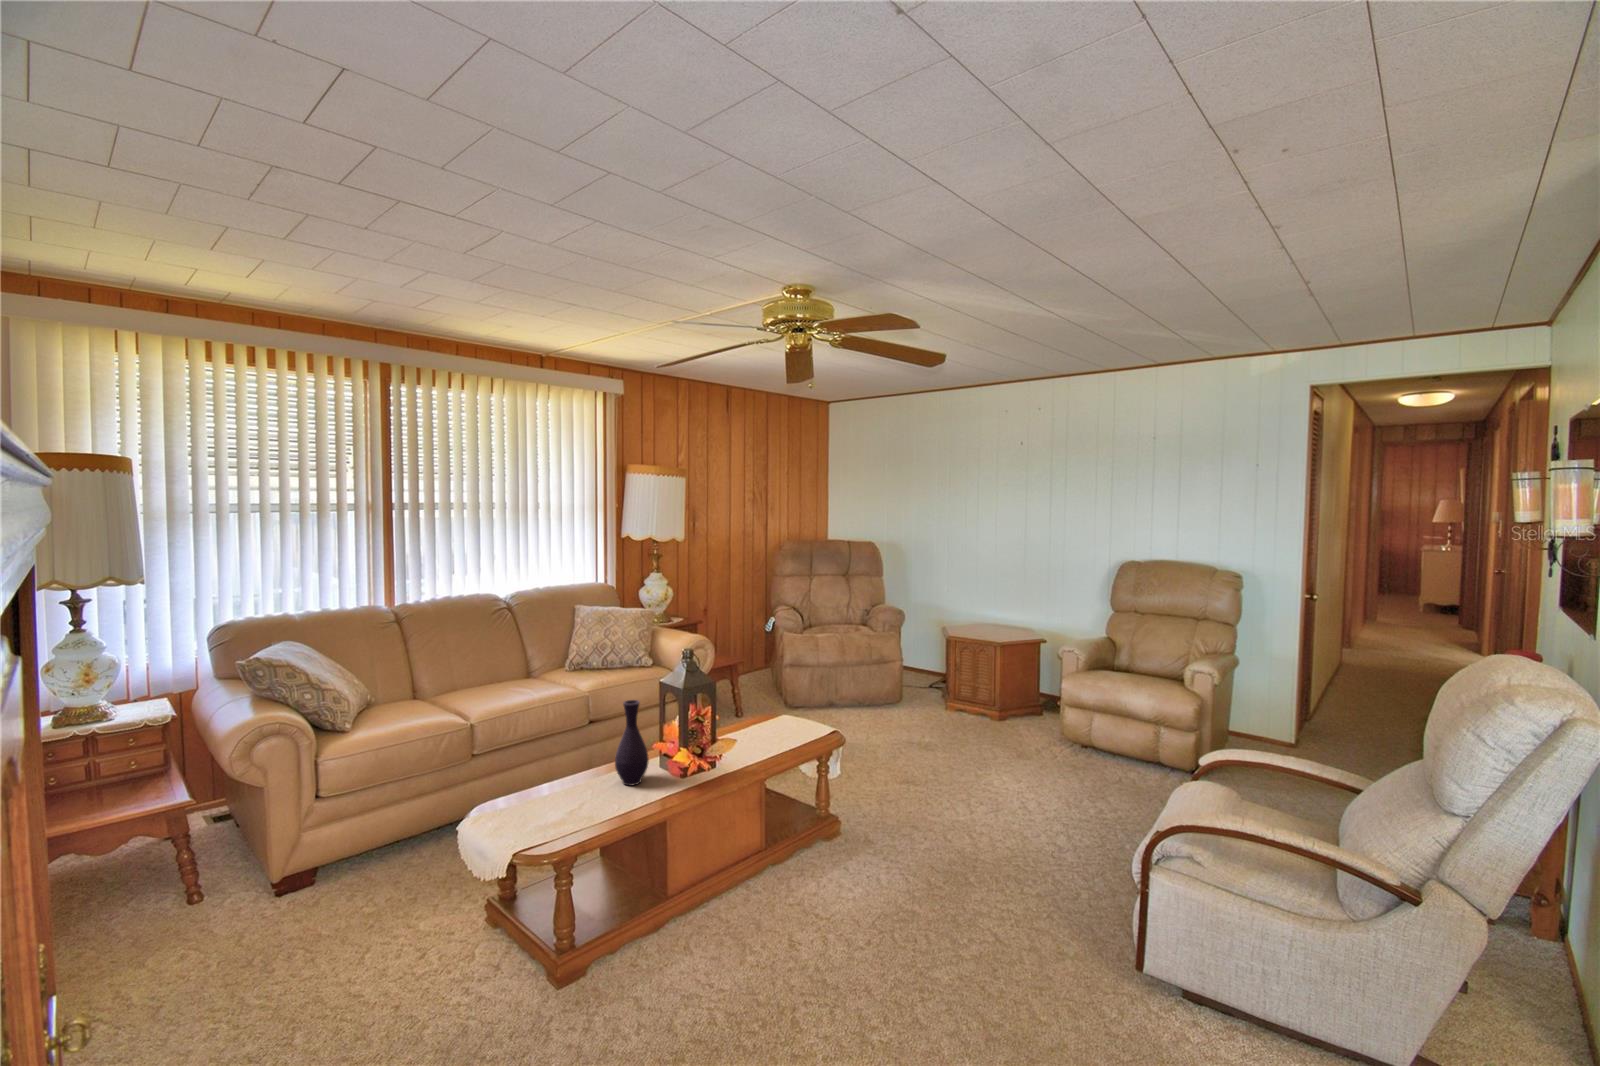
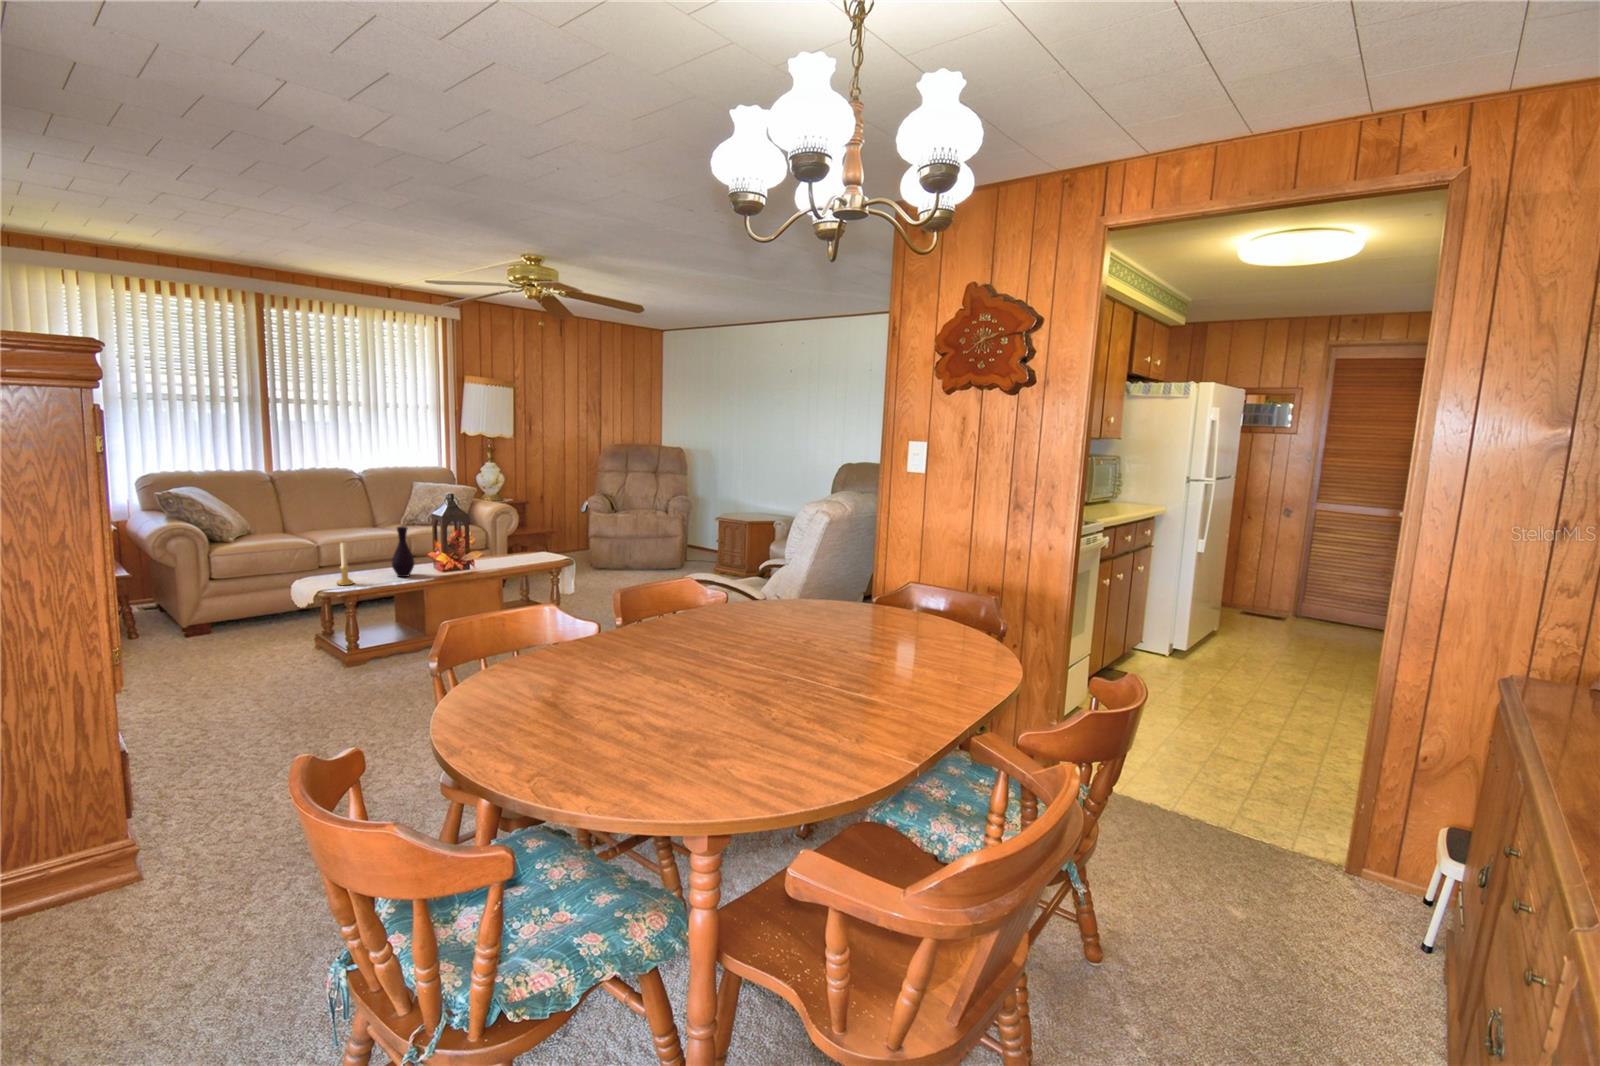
candle holder: none [537,738,564,816] -> present [337,542,353,585]

